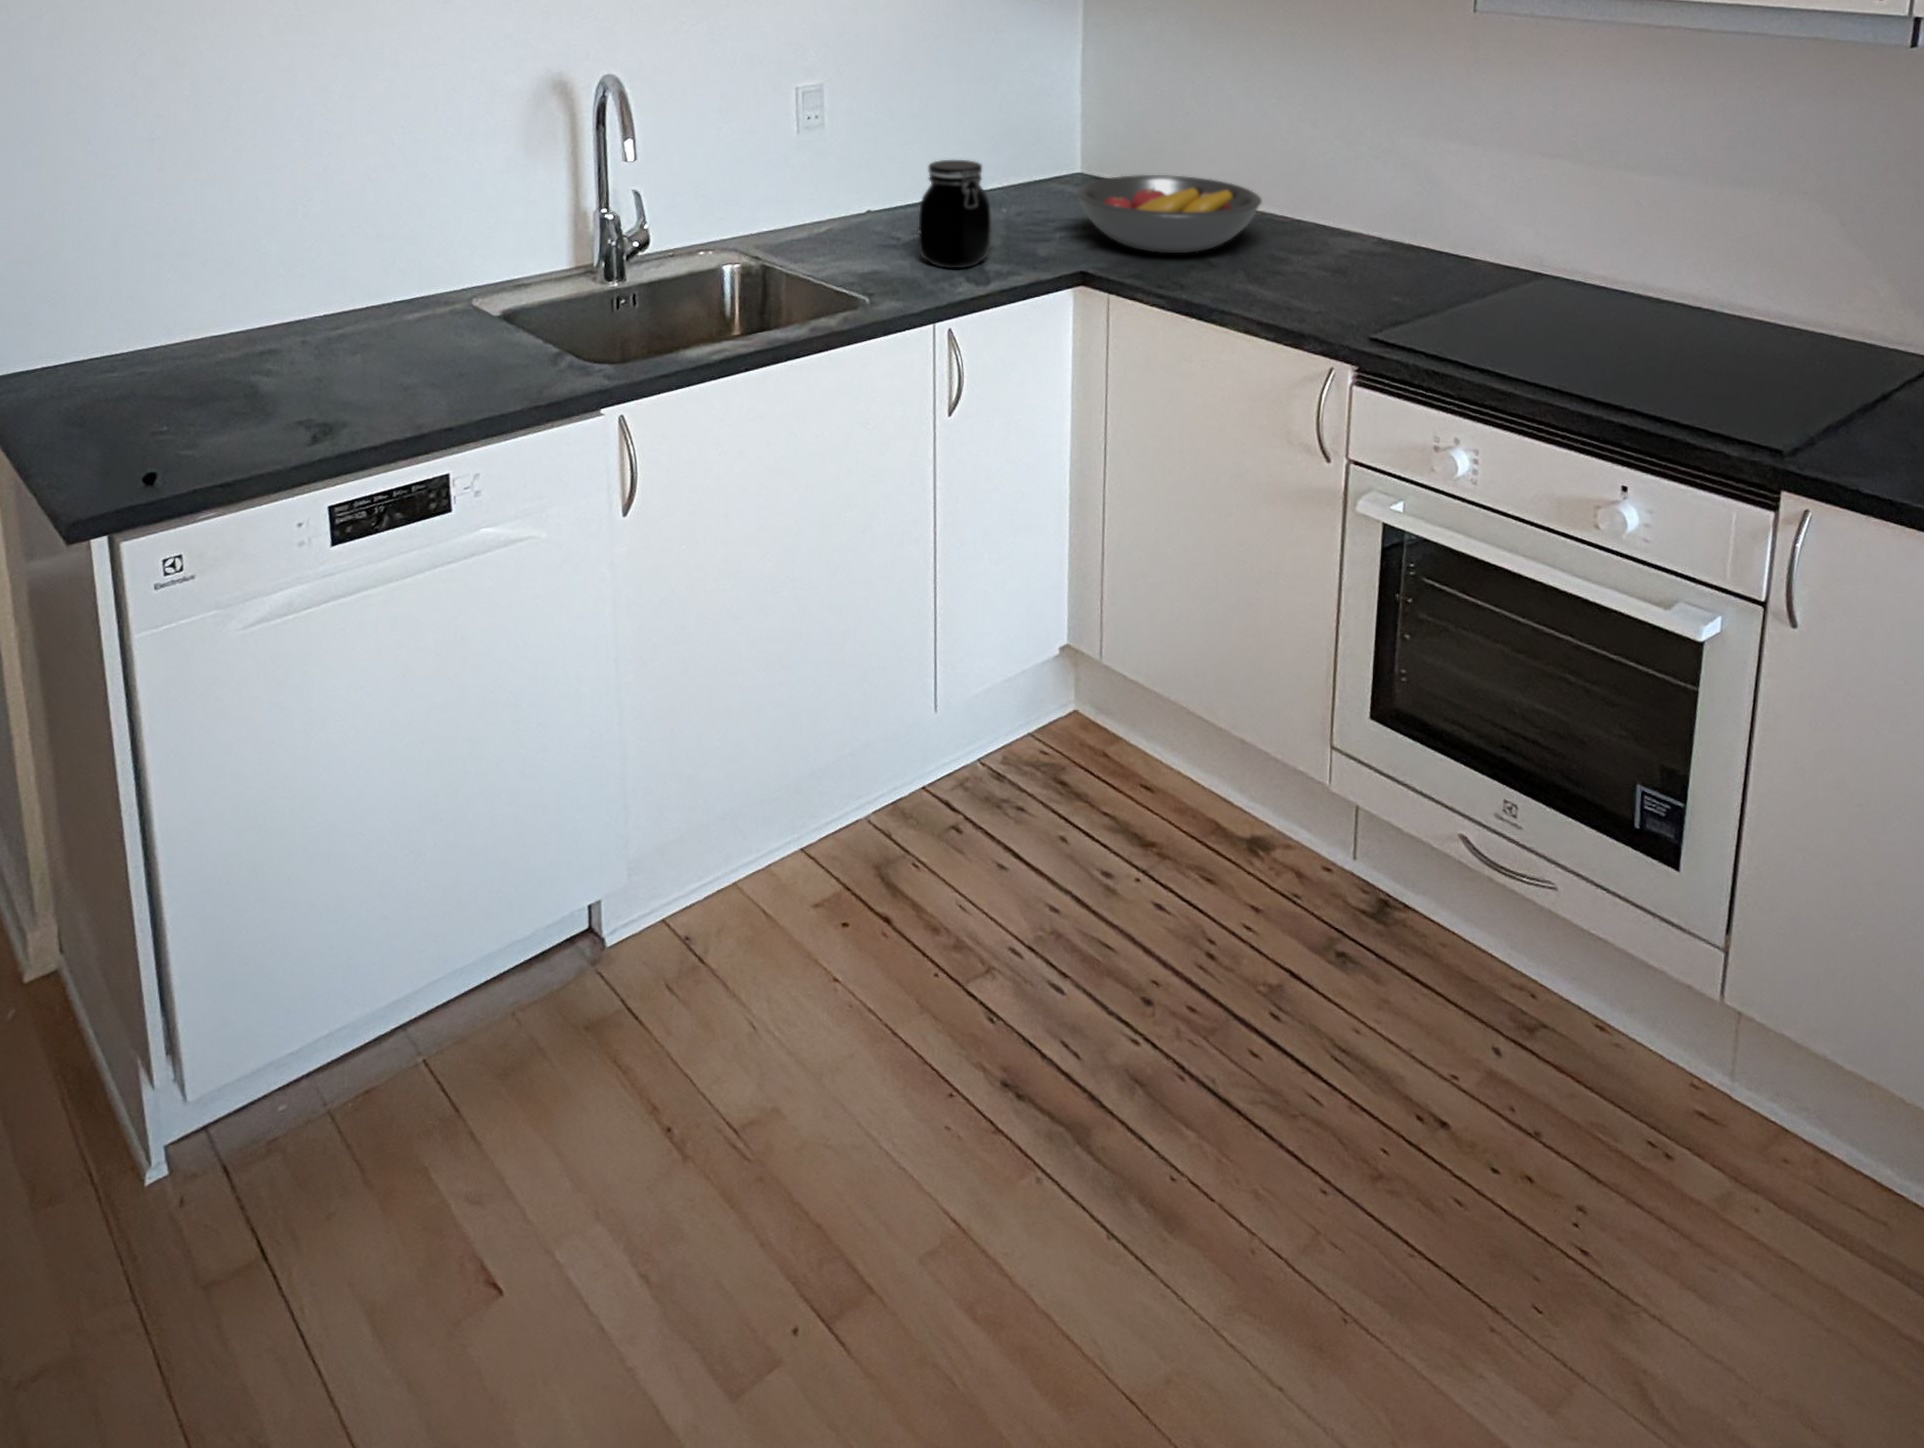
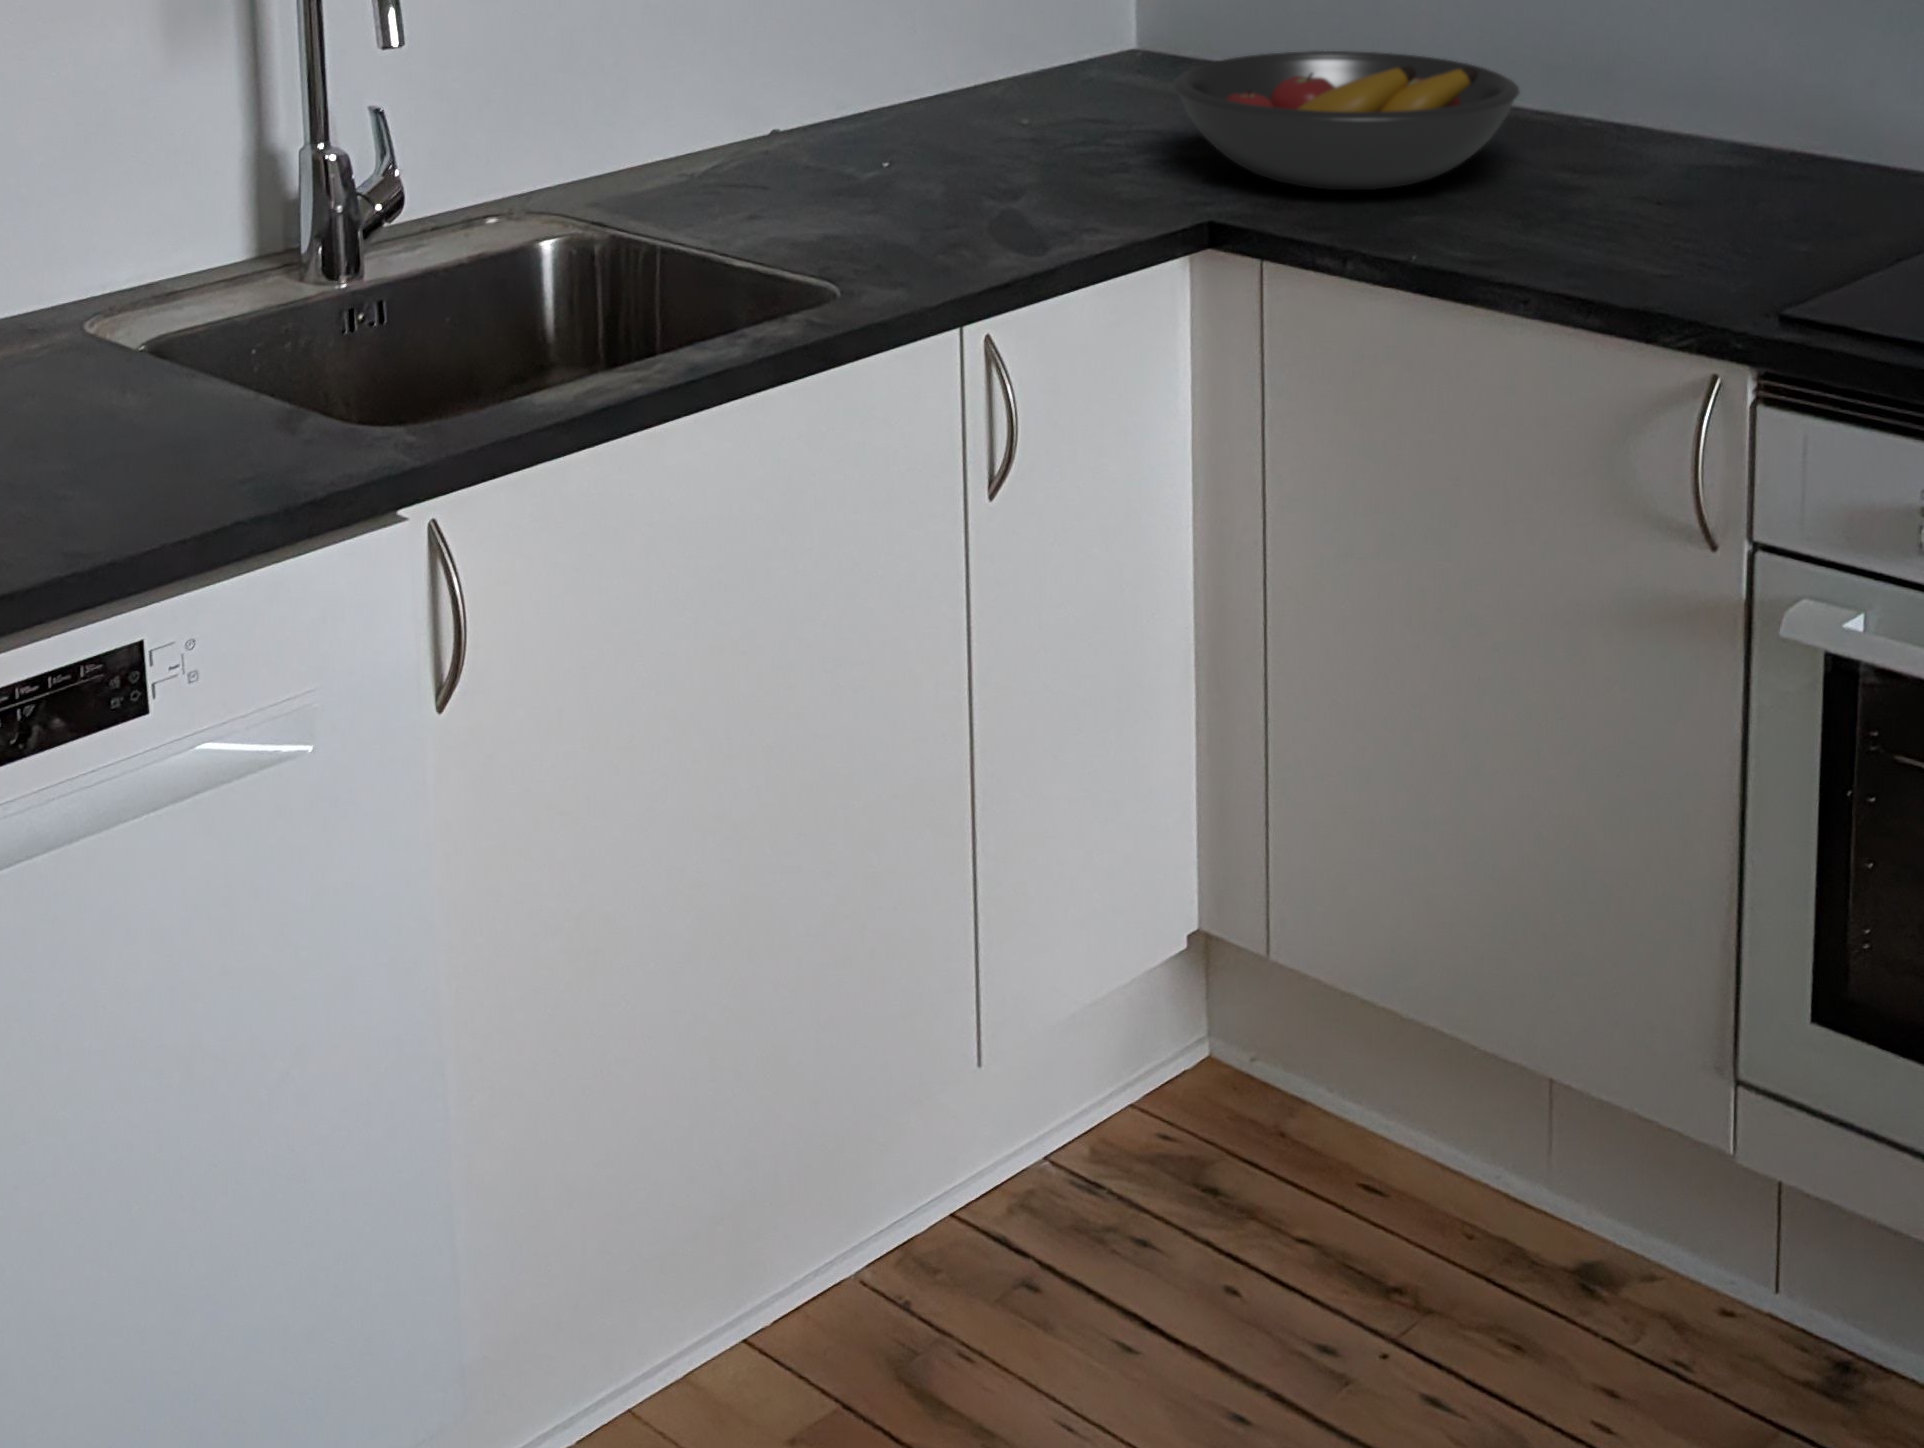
jar: present [919,160,991,268] -> none [900,32,1032,233]

